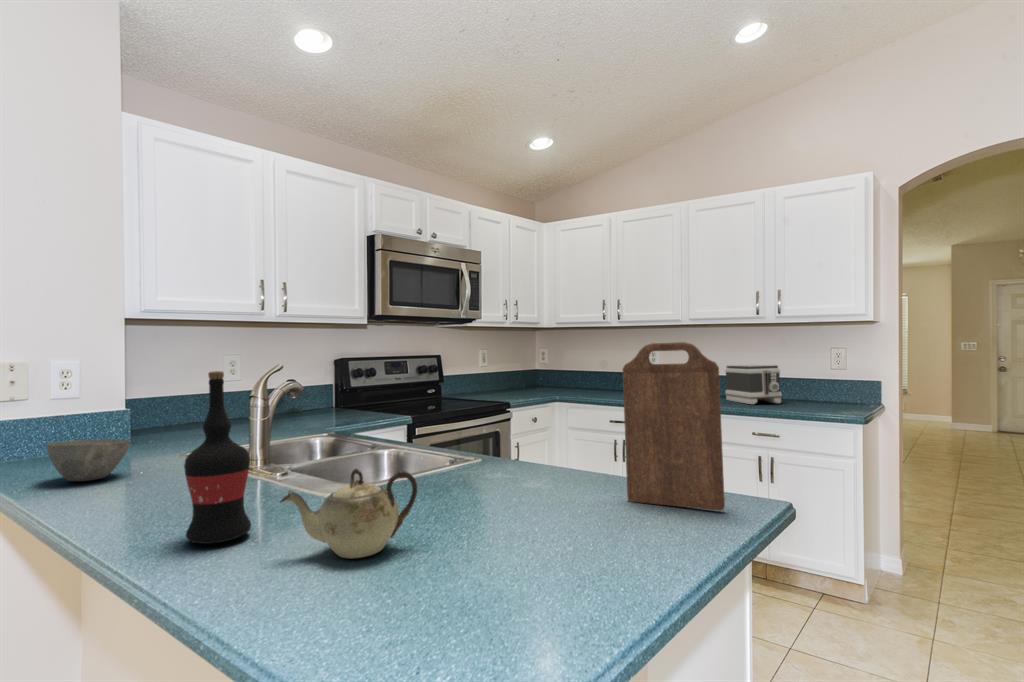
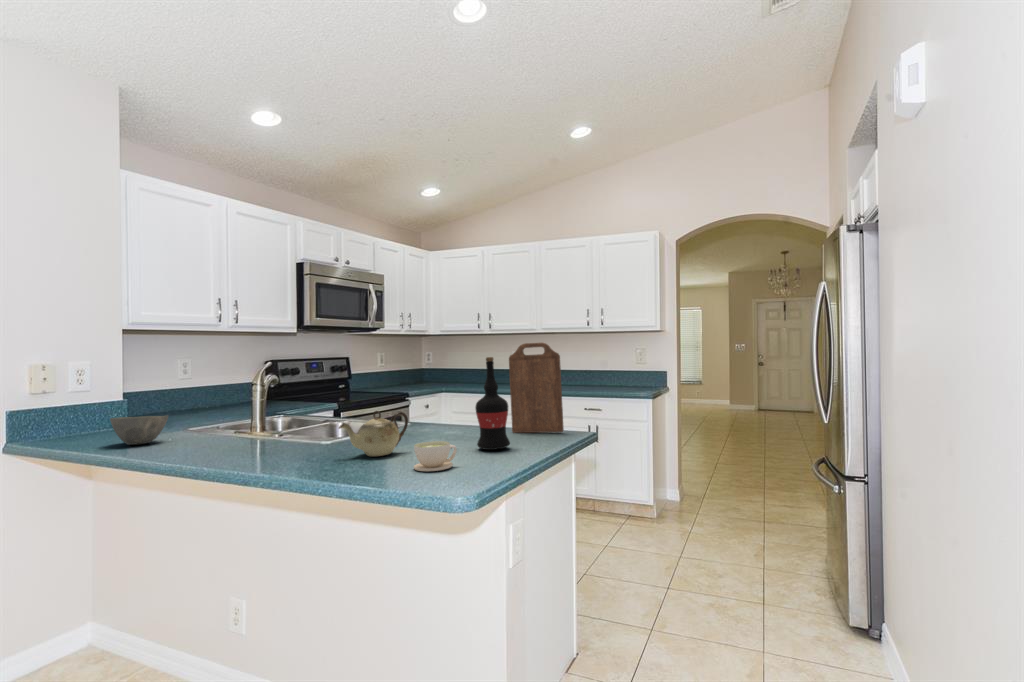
toaster: present [725,365,782,404] -> none [567,361,605,389]
wine bottle: present [184,371,251,544] -> present [475,357,510,450]
coffee cup: none [375,558,473,646] -> present [414,441,457,471]

